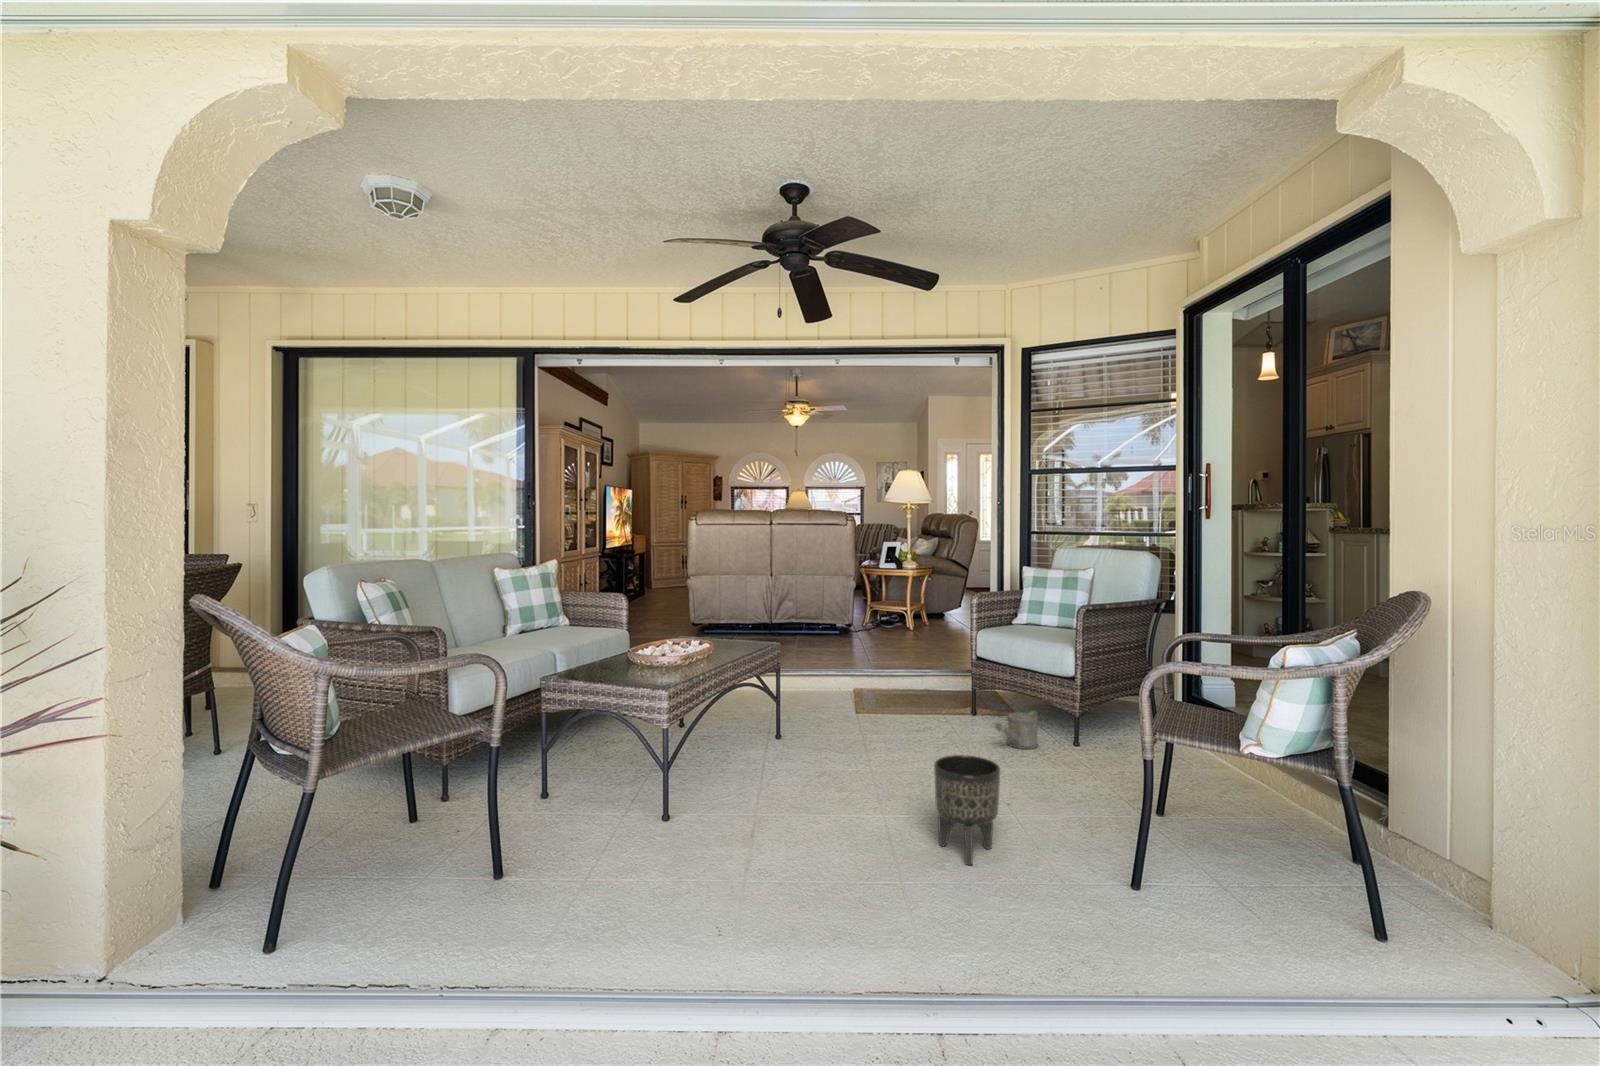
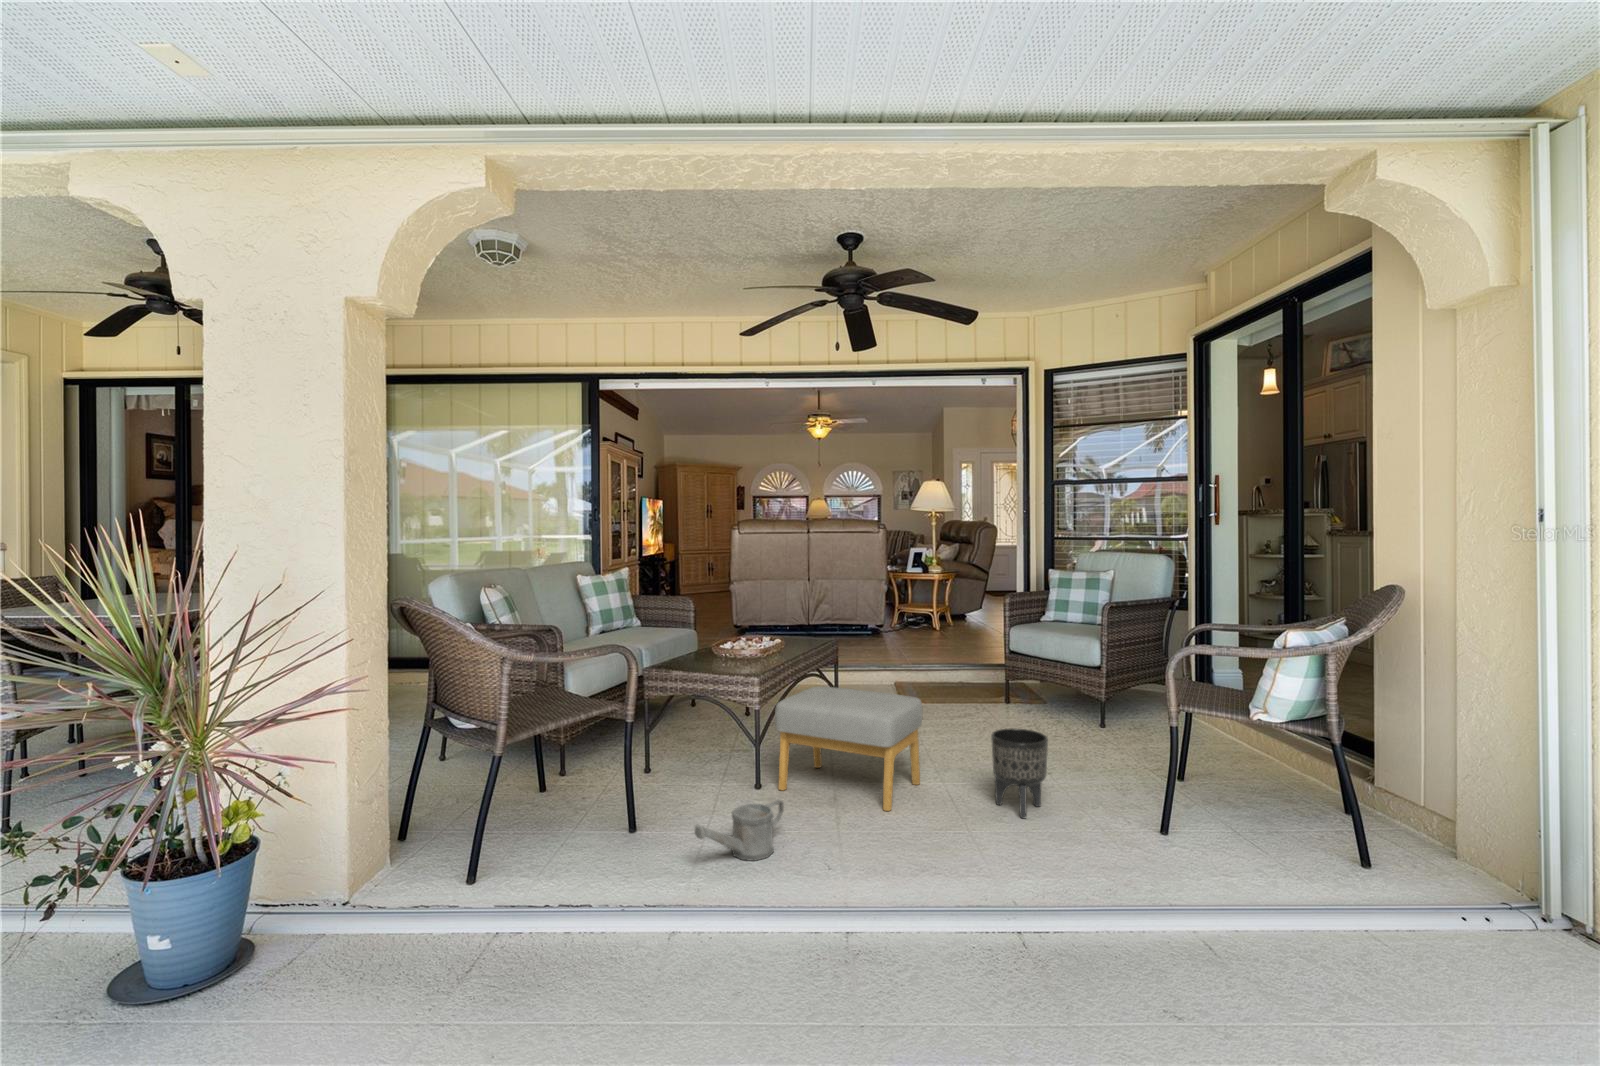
footstool: none [685,701,859,854] -> present [775,686,923,811]
watering can: present [995,711,1038,749] -> present [695,800,784,861]

